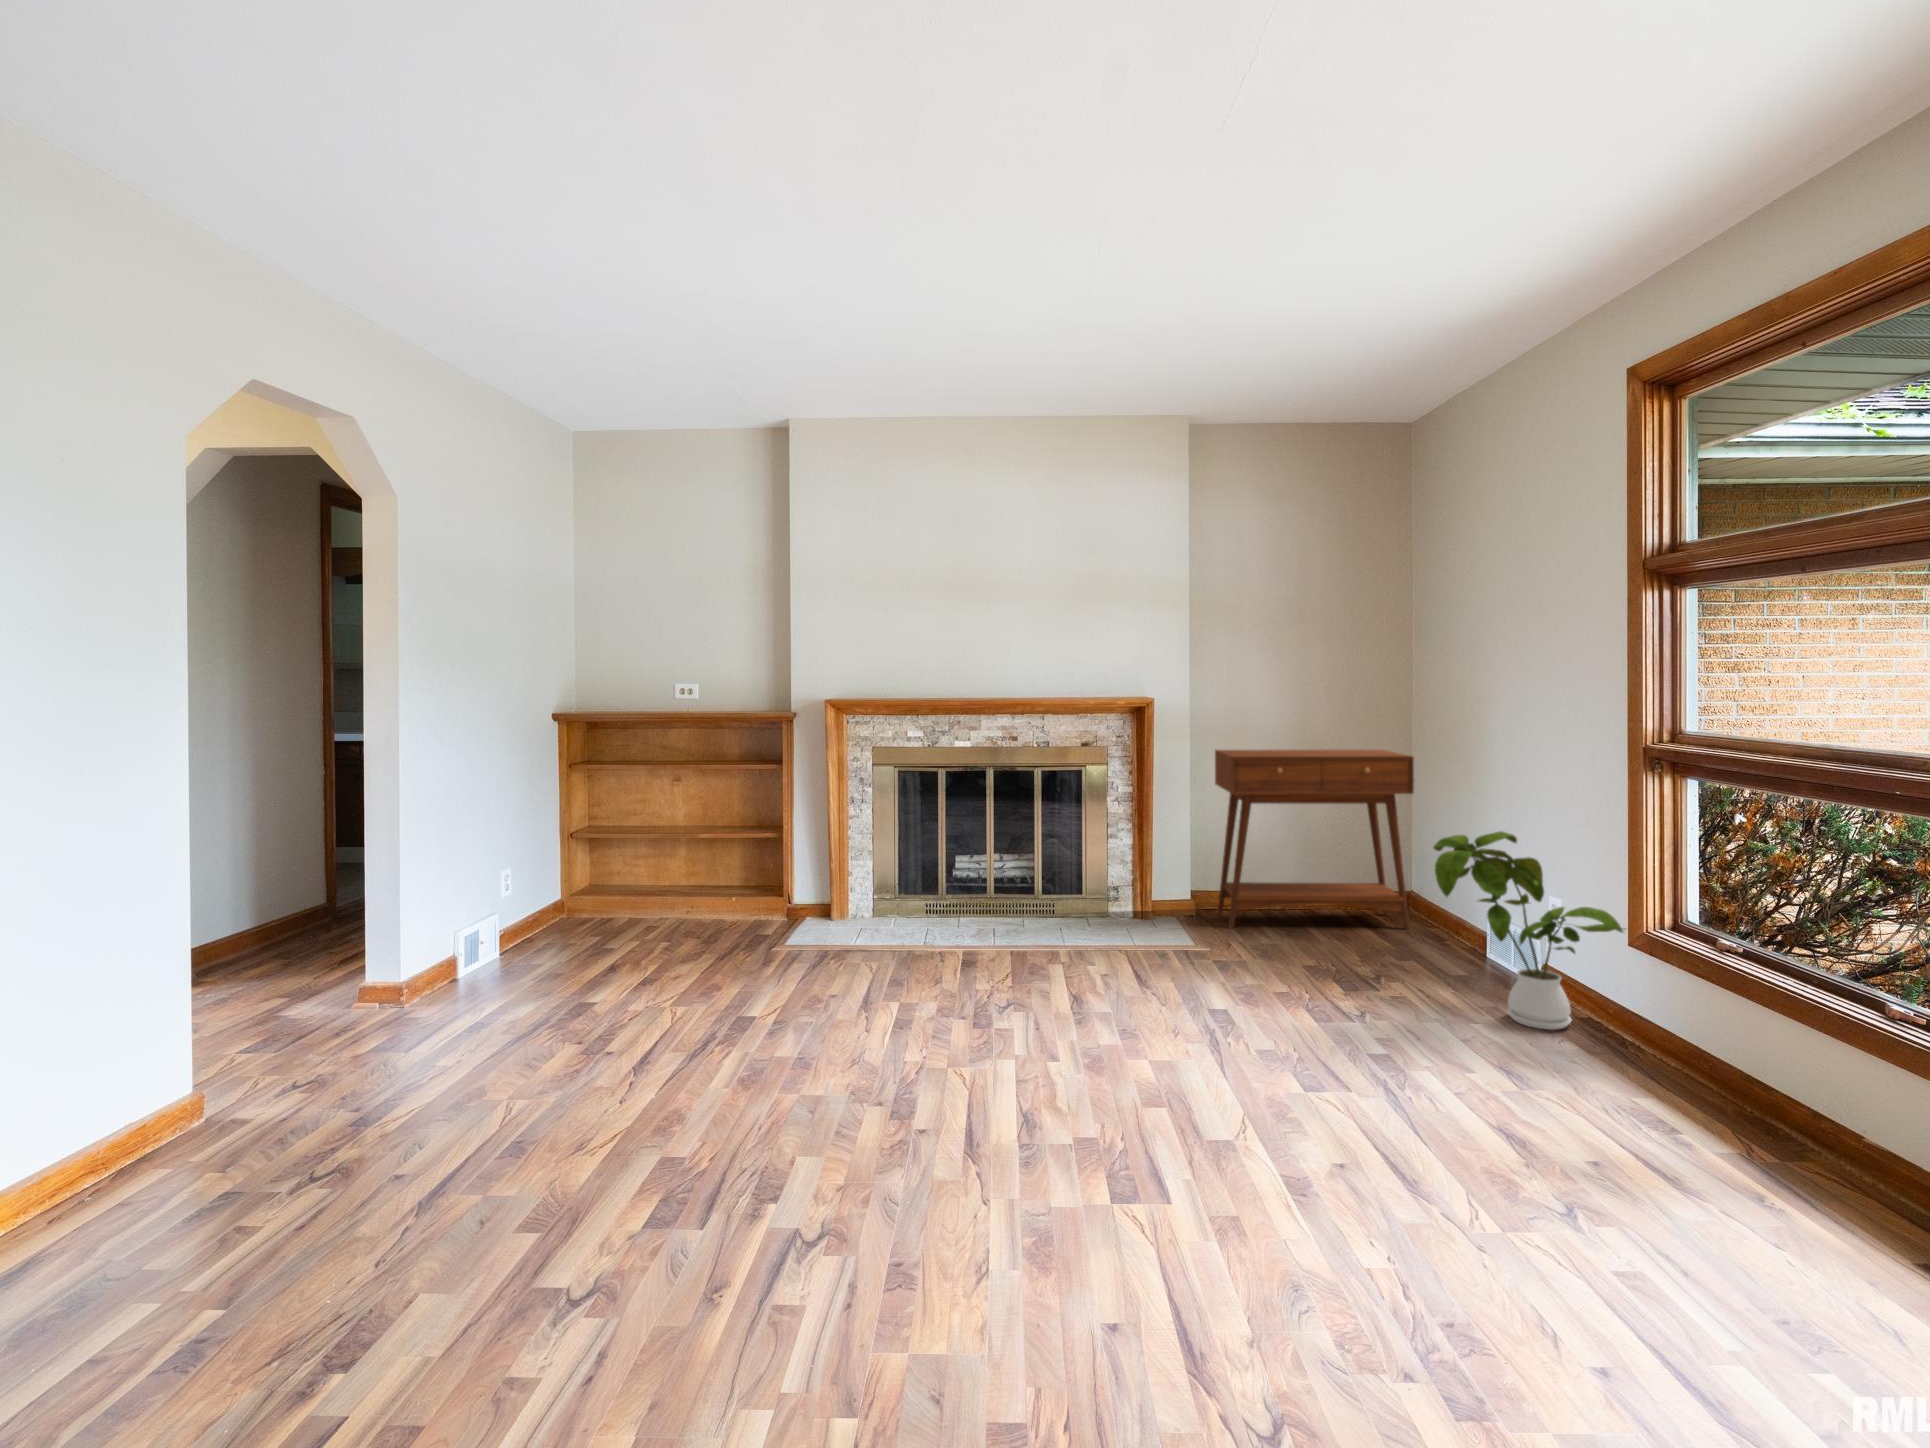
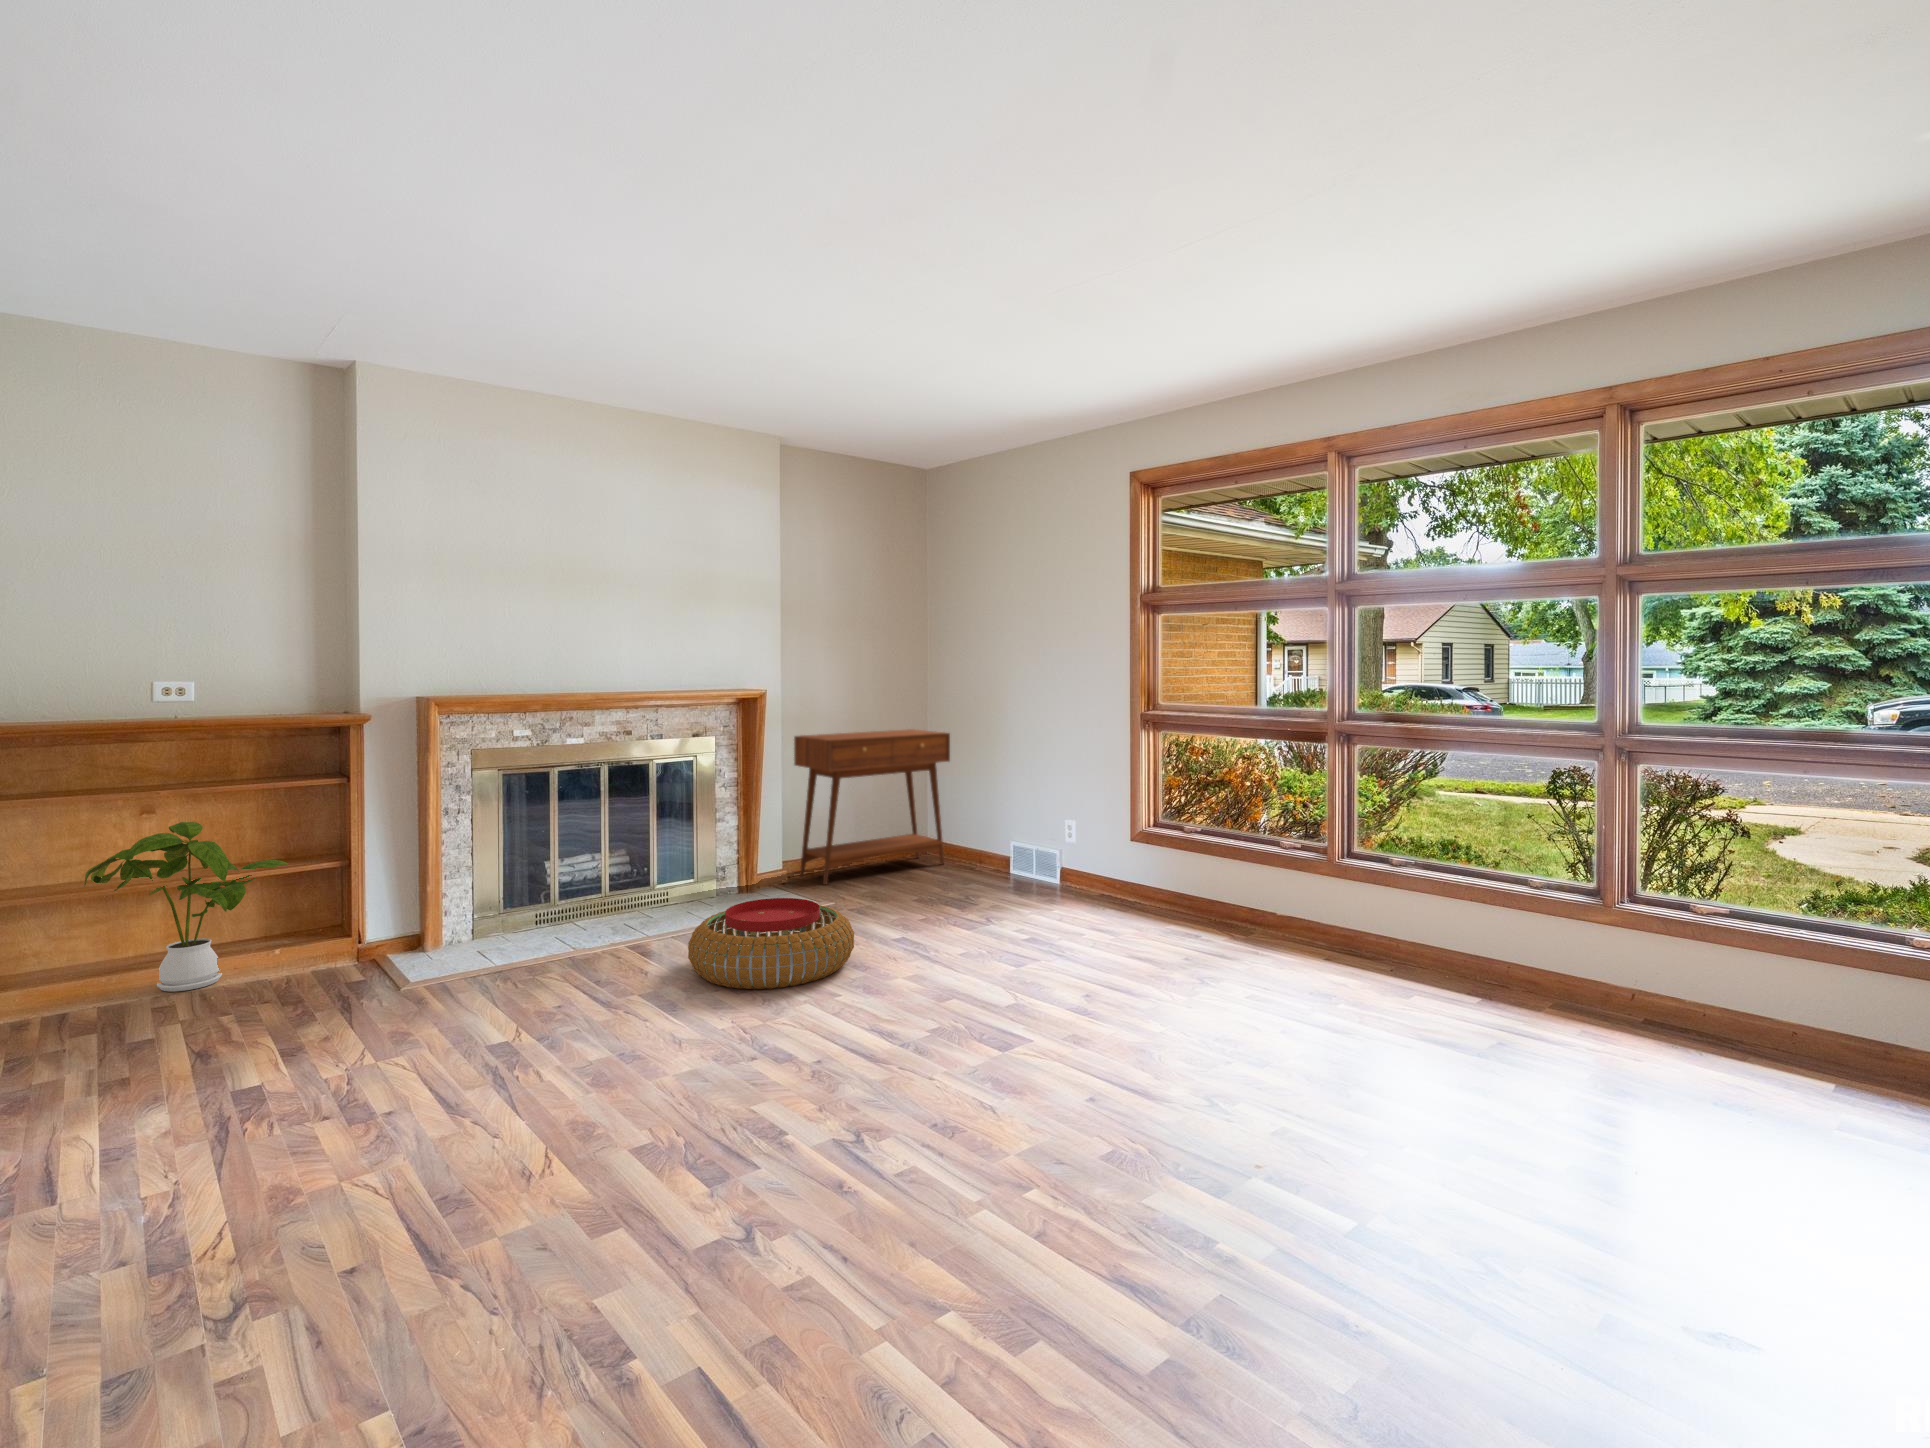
house plant: present [1433,831,1623,1030] -> present [84,822,288,992]
pouf: none [950,929,1134,1036] -> present [688,898,854,989]

